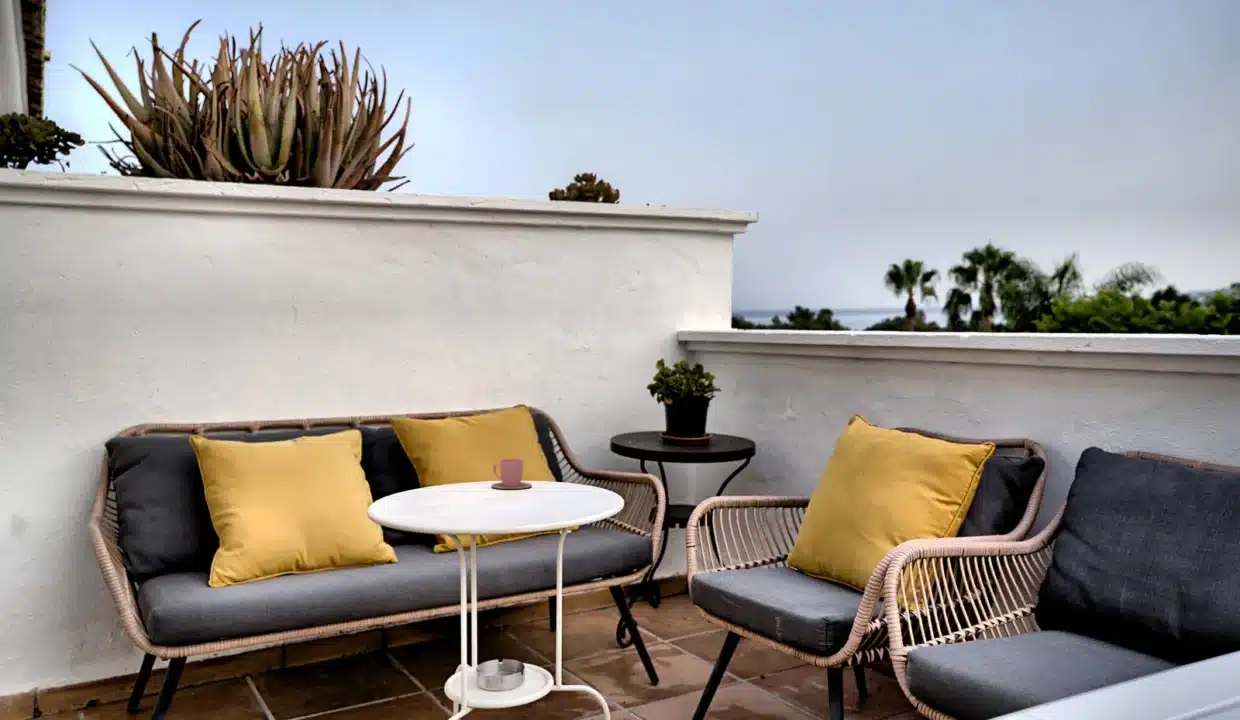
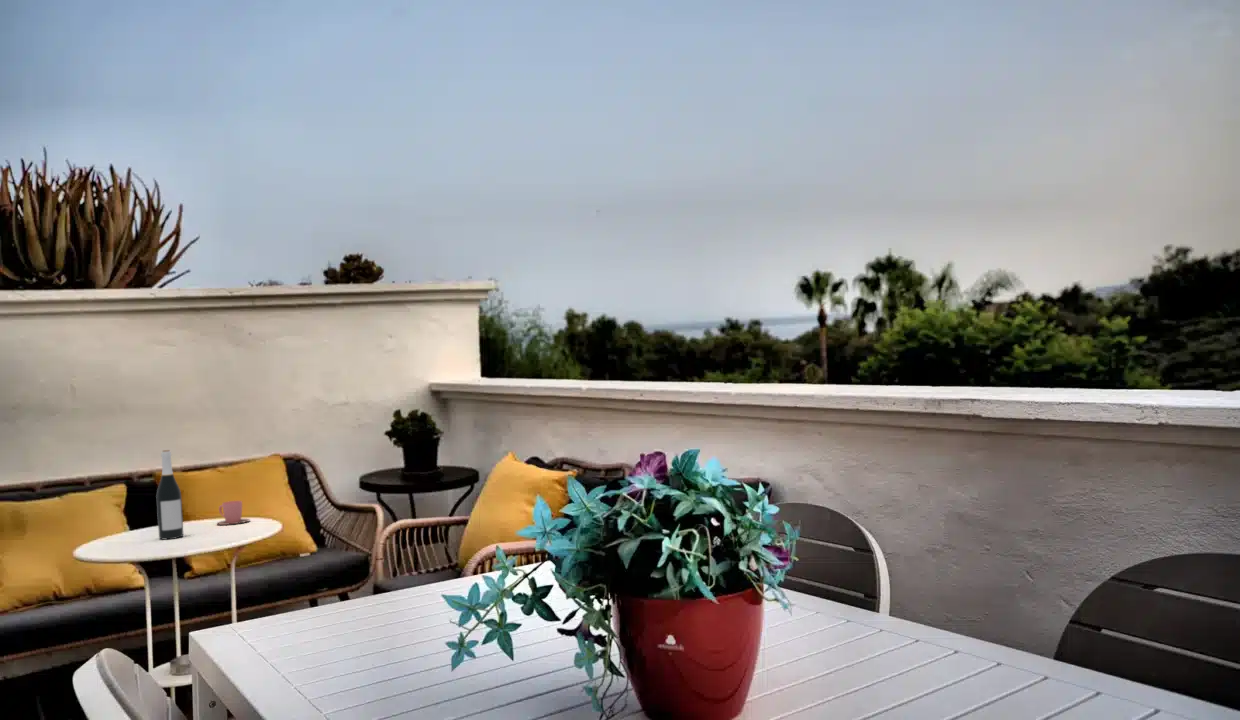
wine bottle: none [443,387,474,506] -> present [157,450,183,539]

